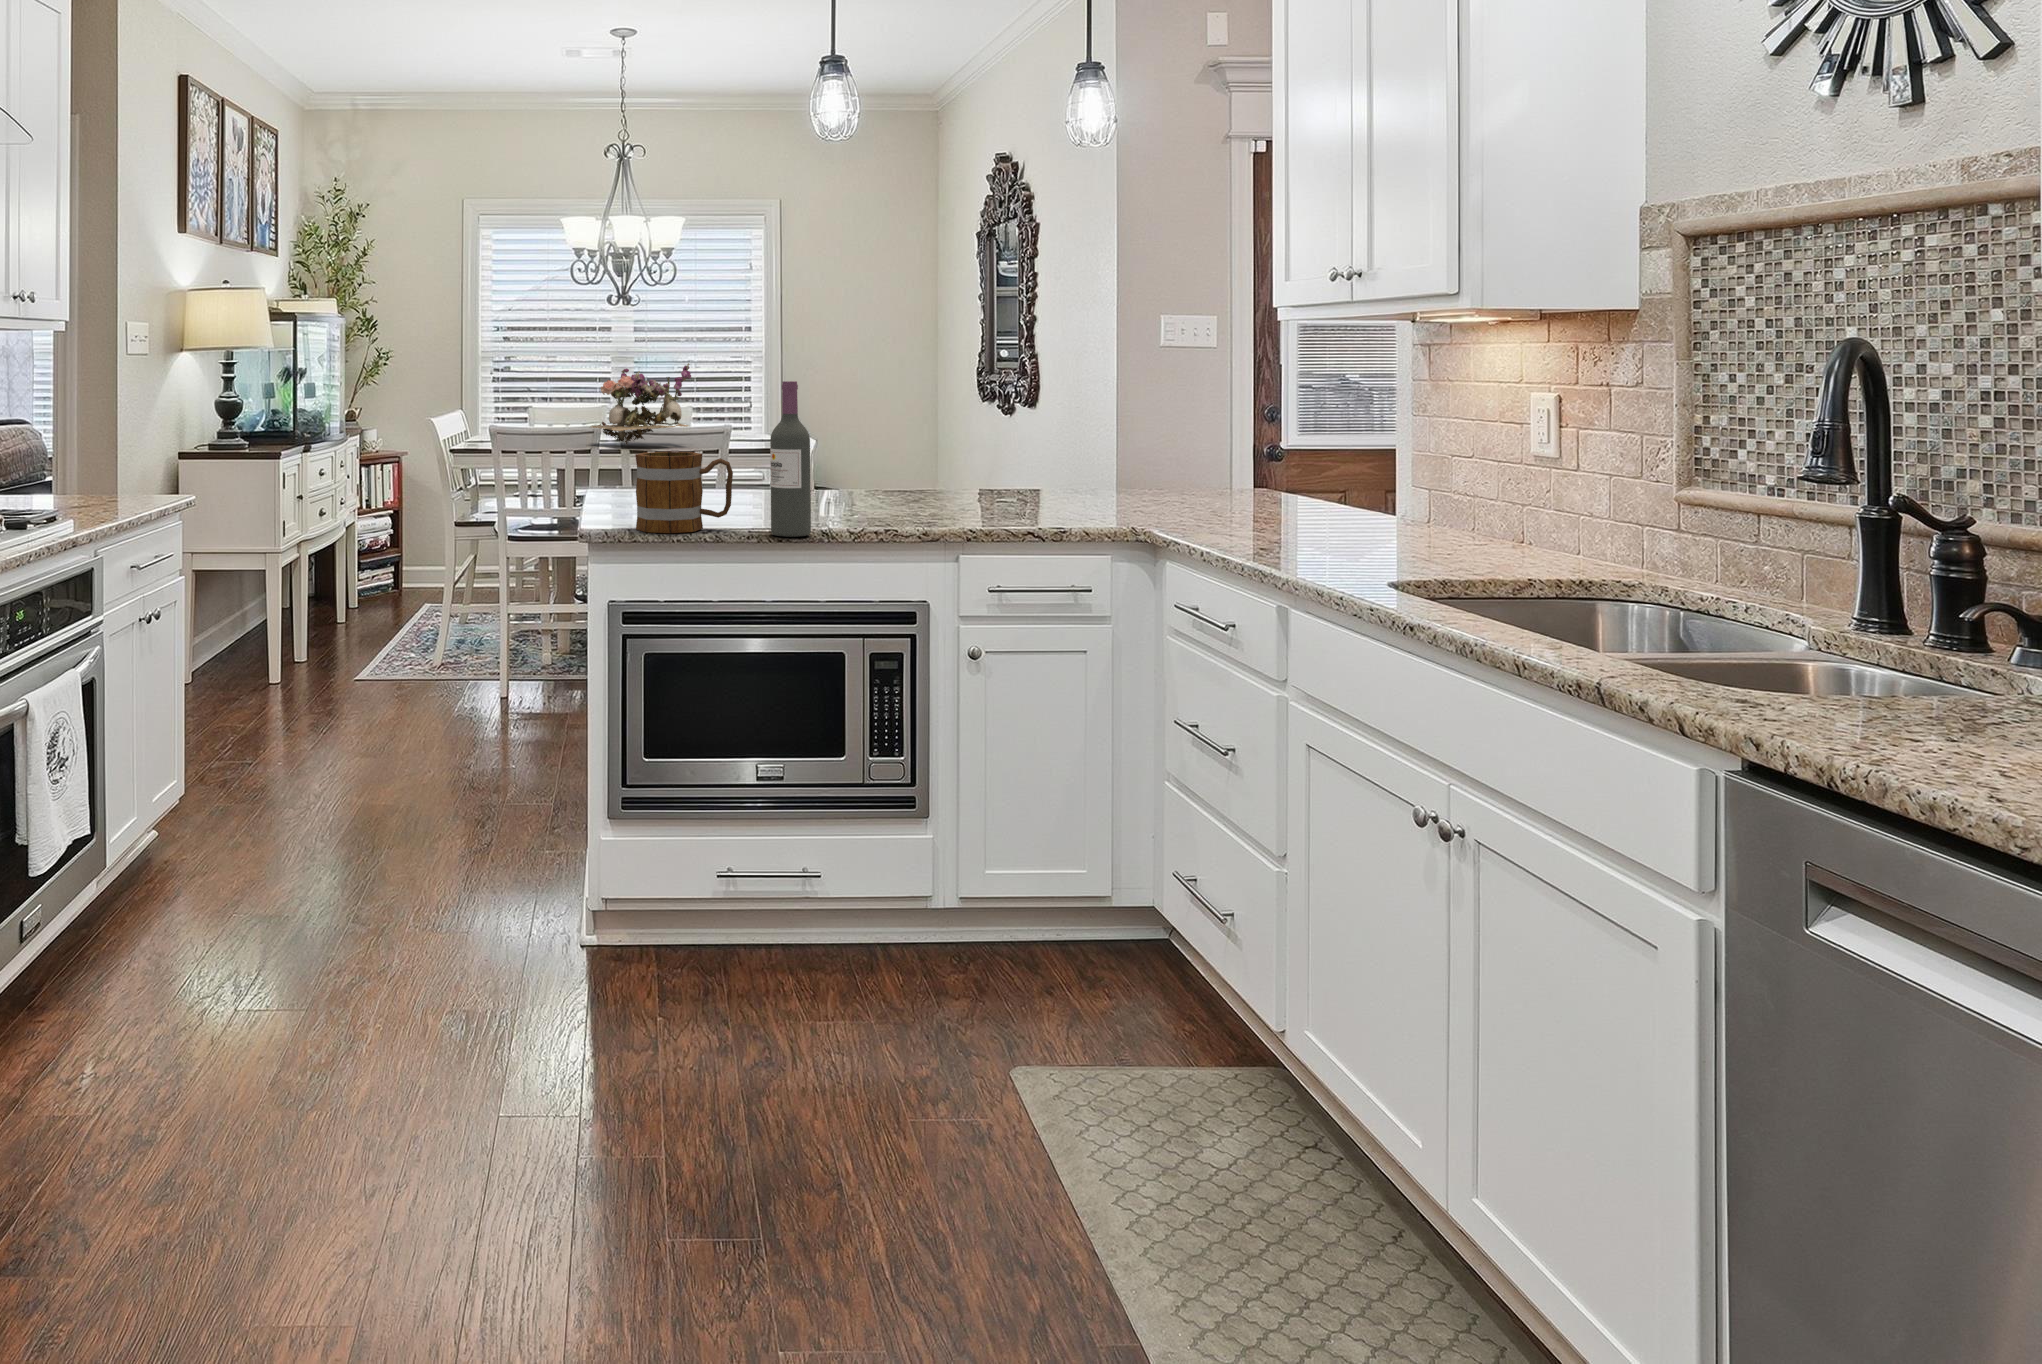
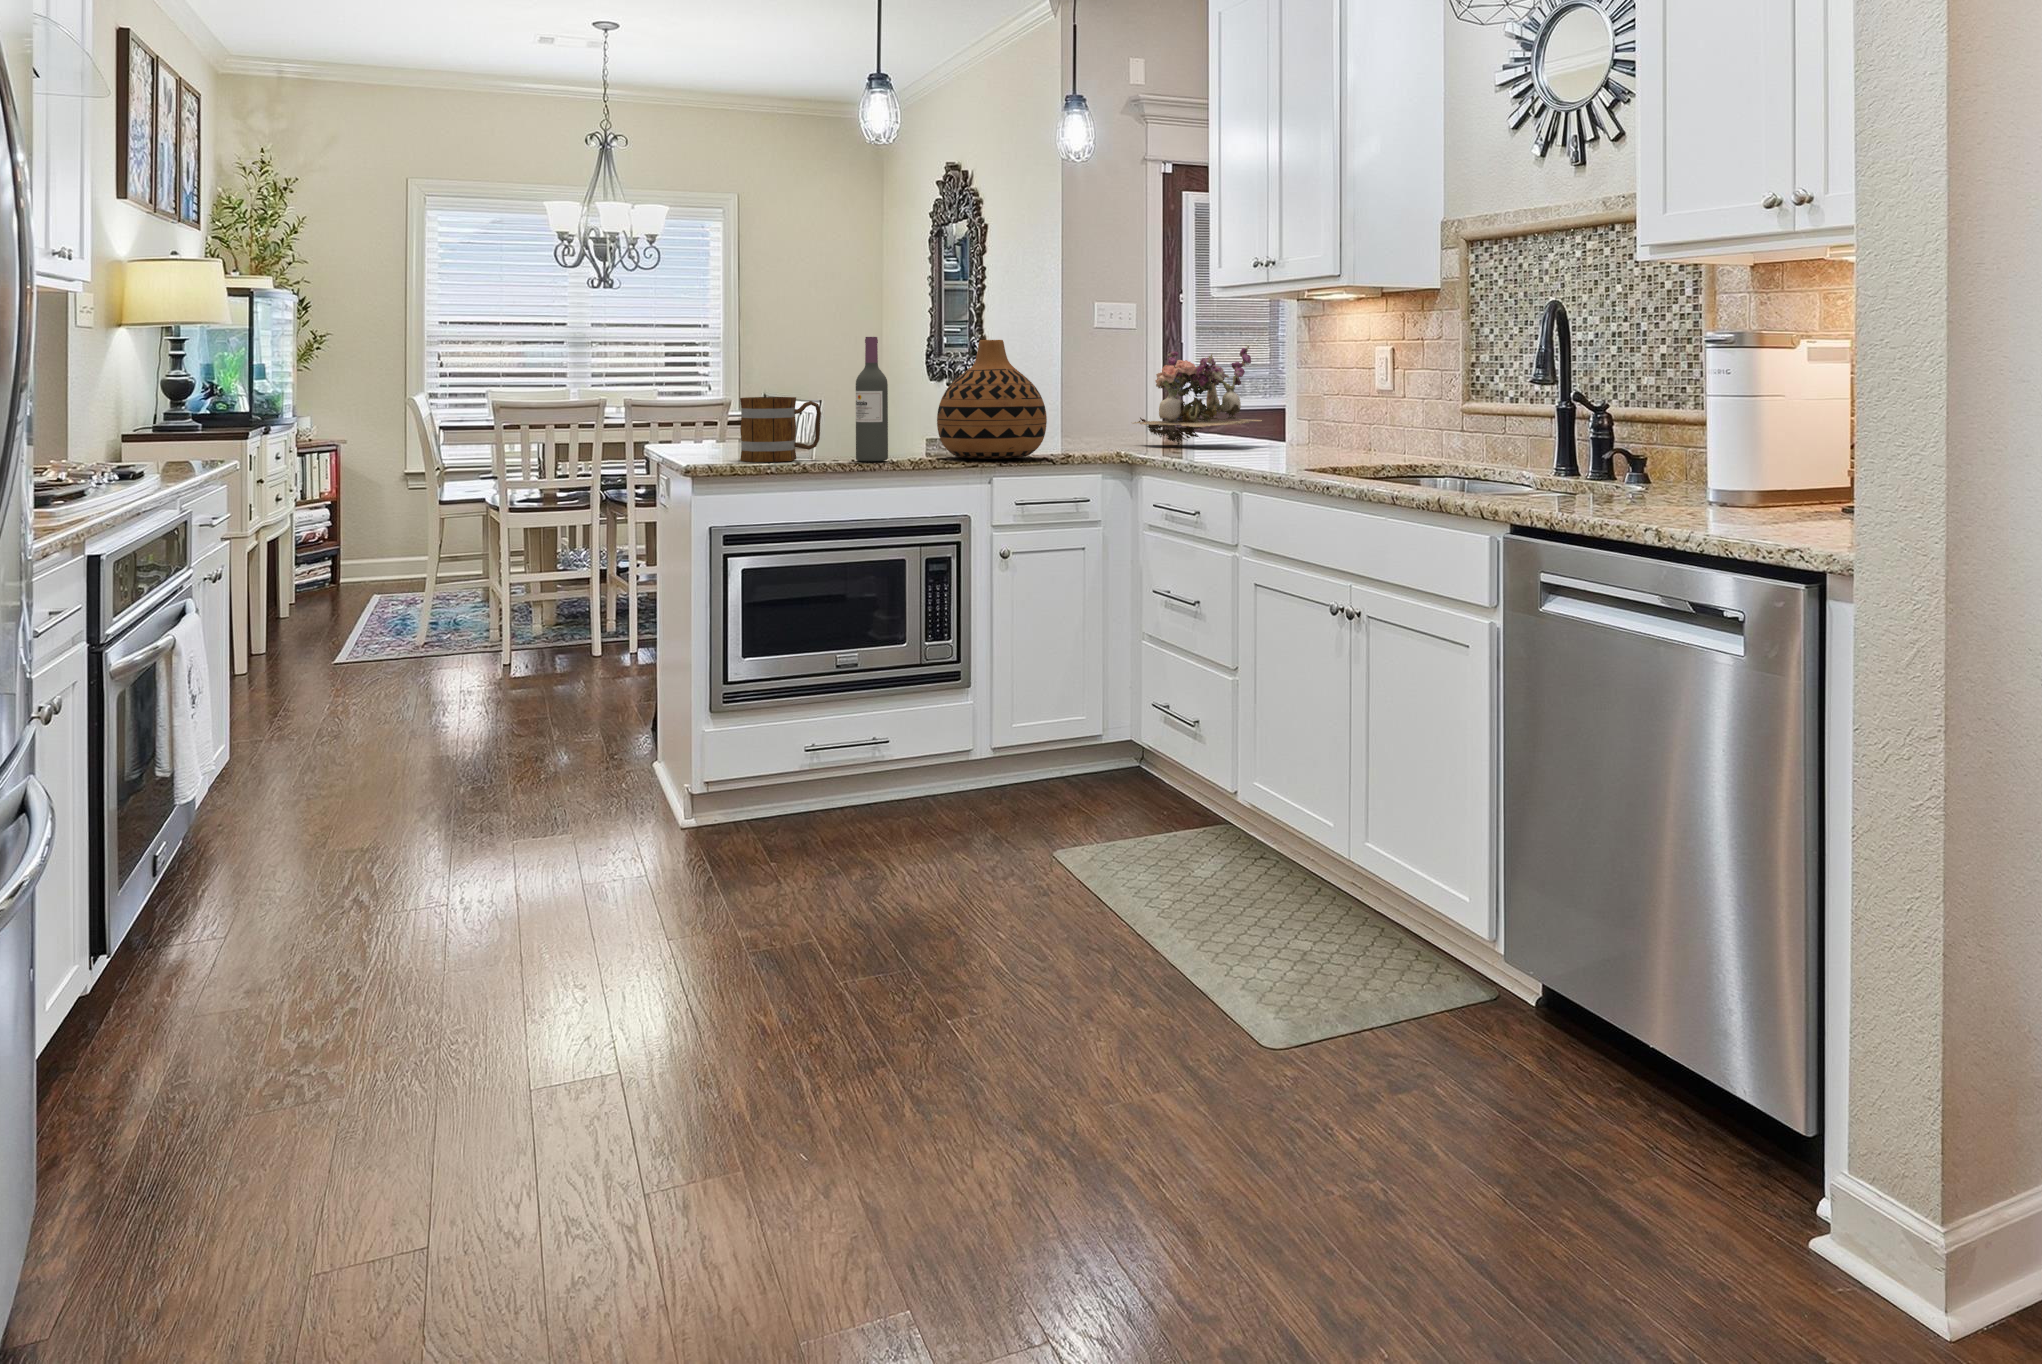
flower arrangement: present [591,363,691,445] -> present [1133,345,1262,445]
vase: none [880,383,1023,537] -> present [937,340,1047,459]

